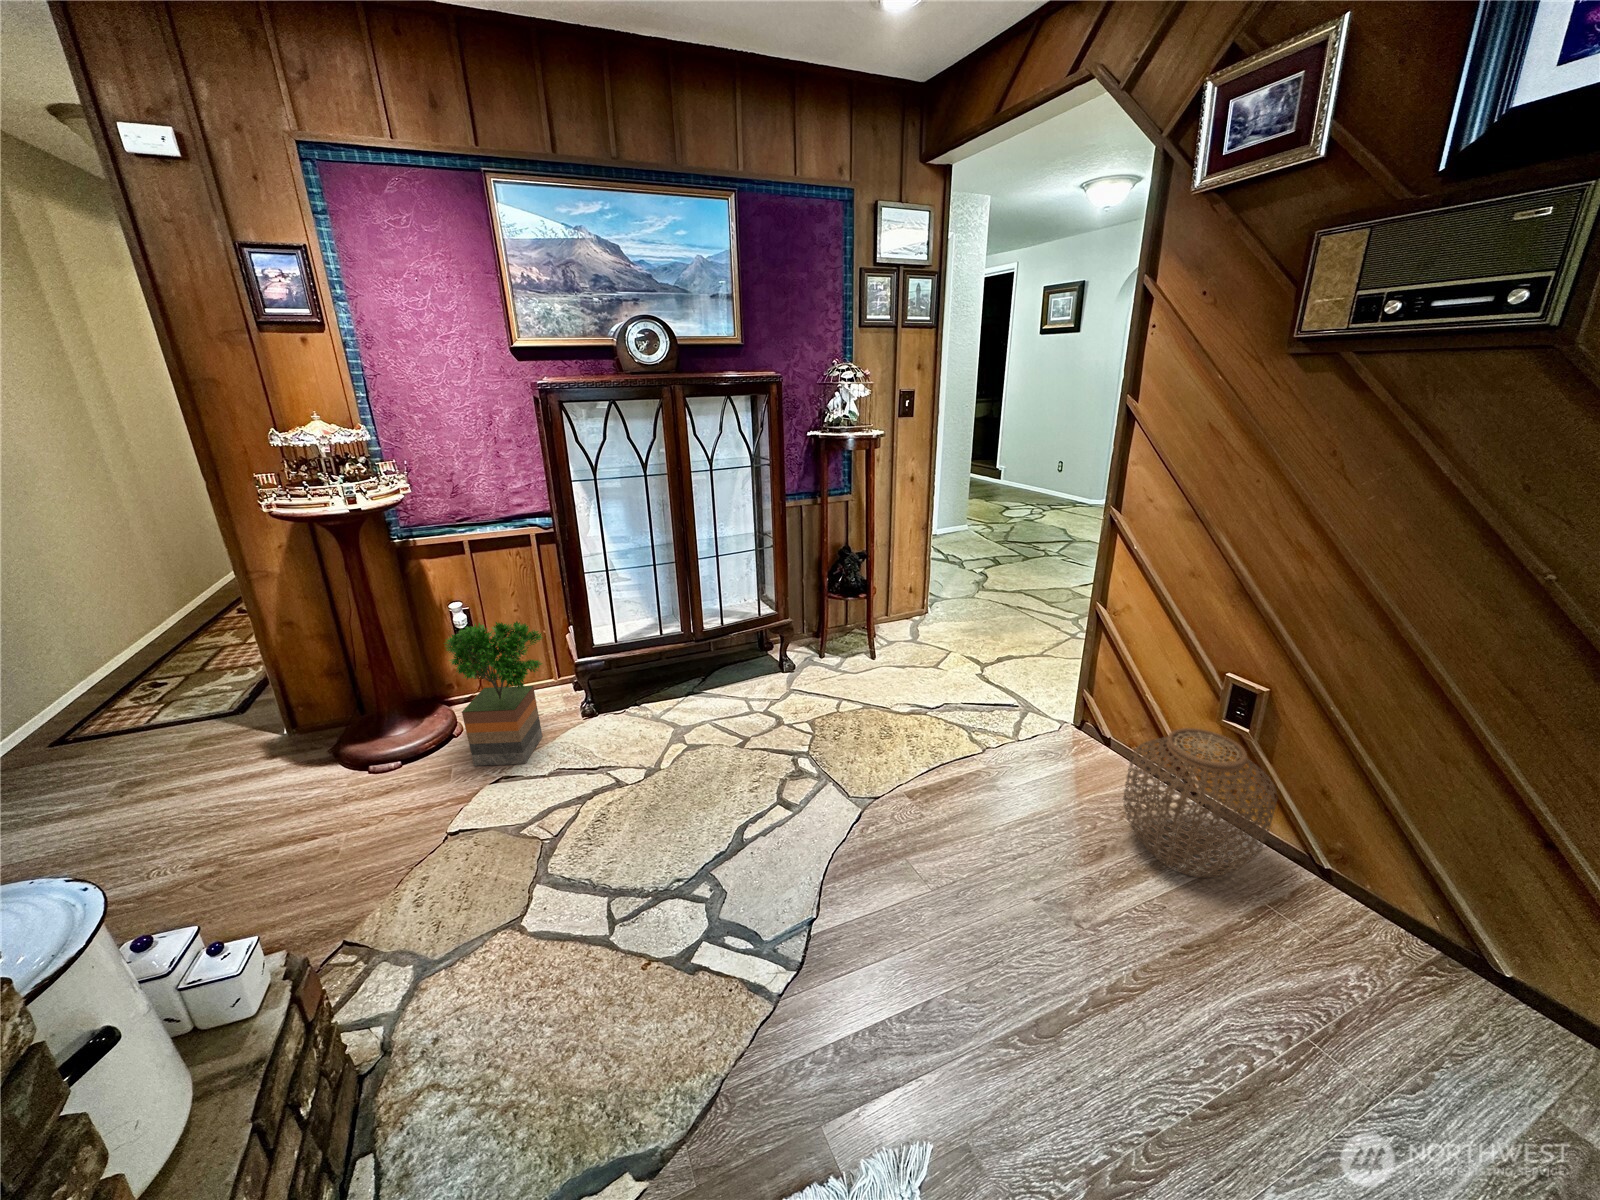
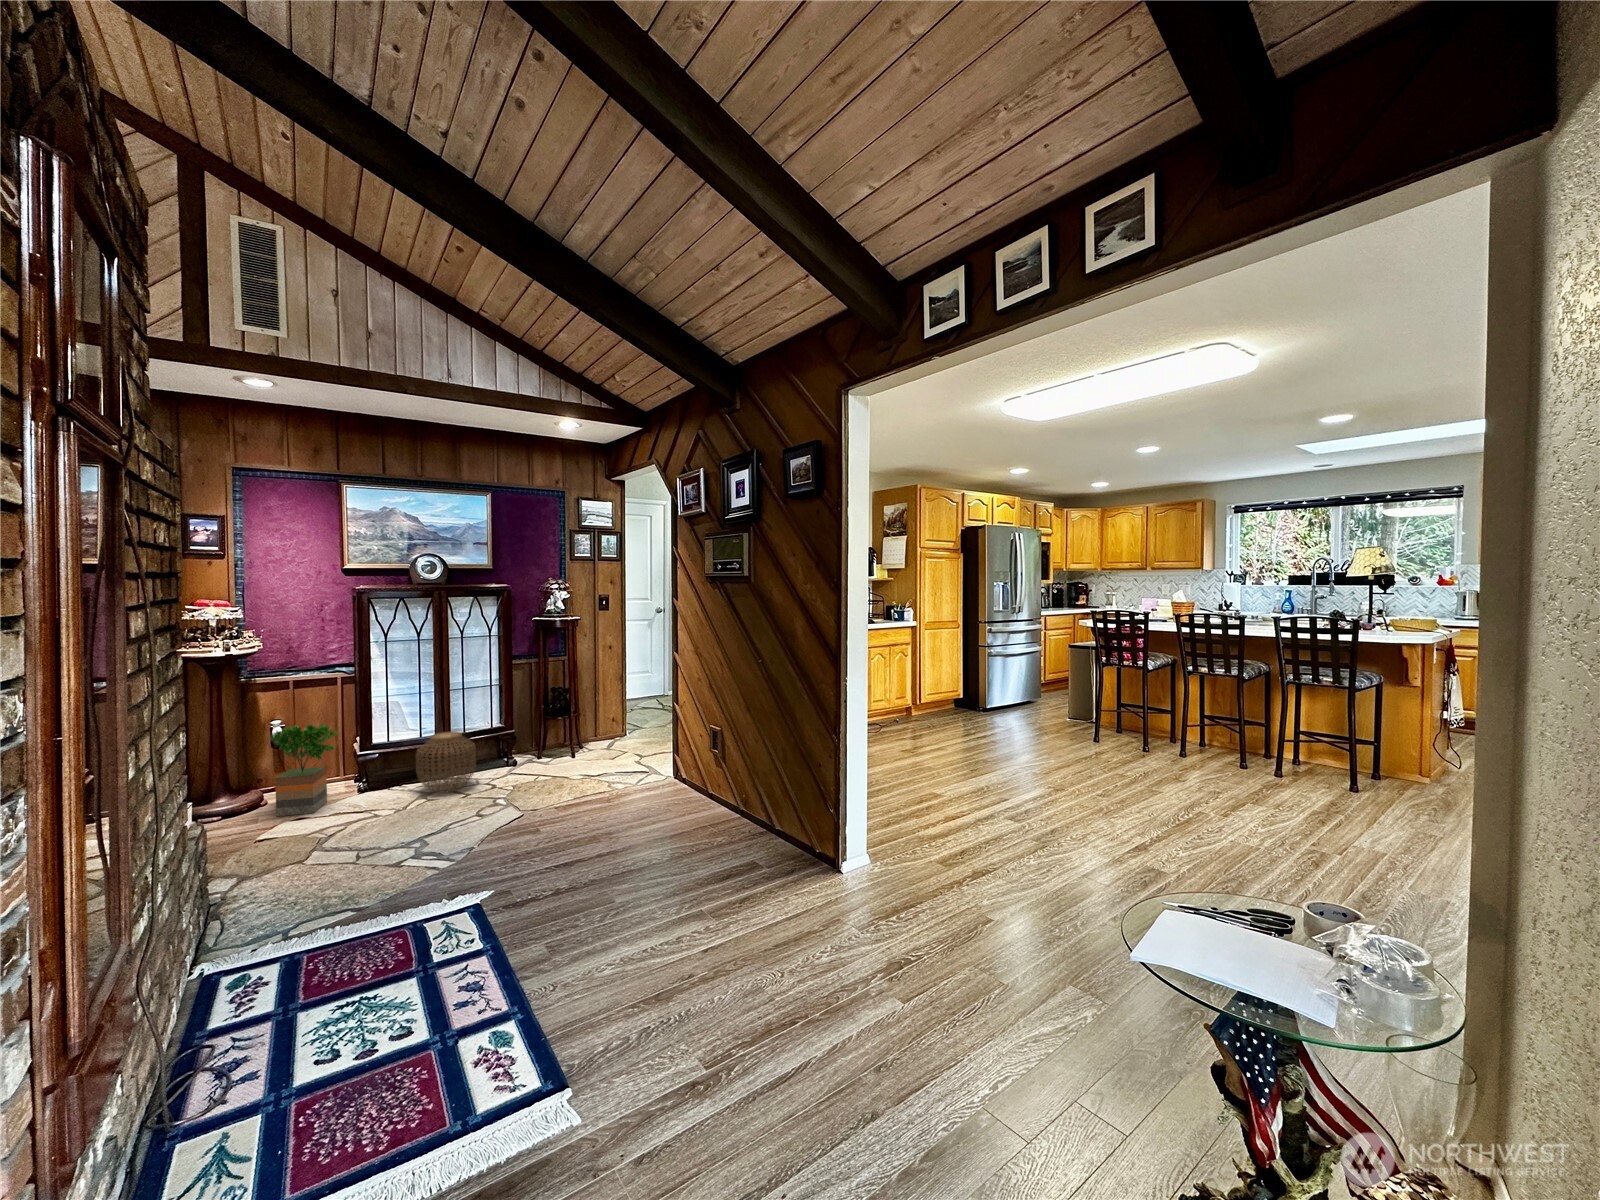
woven basket: present [1123,728,1277,878] -> present [416,732,476,793]

